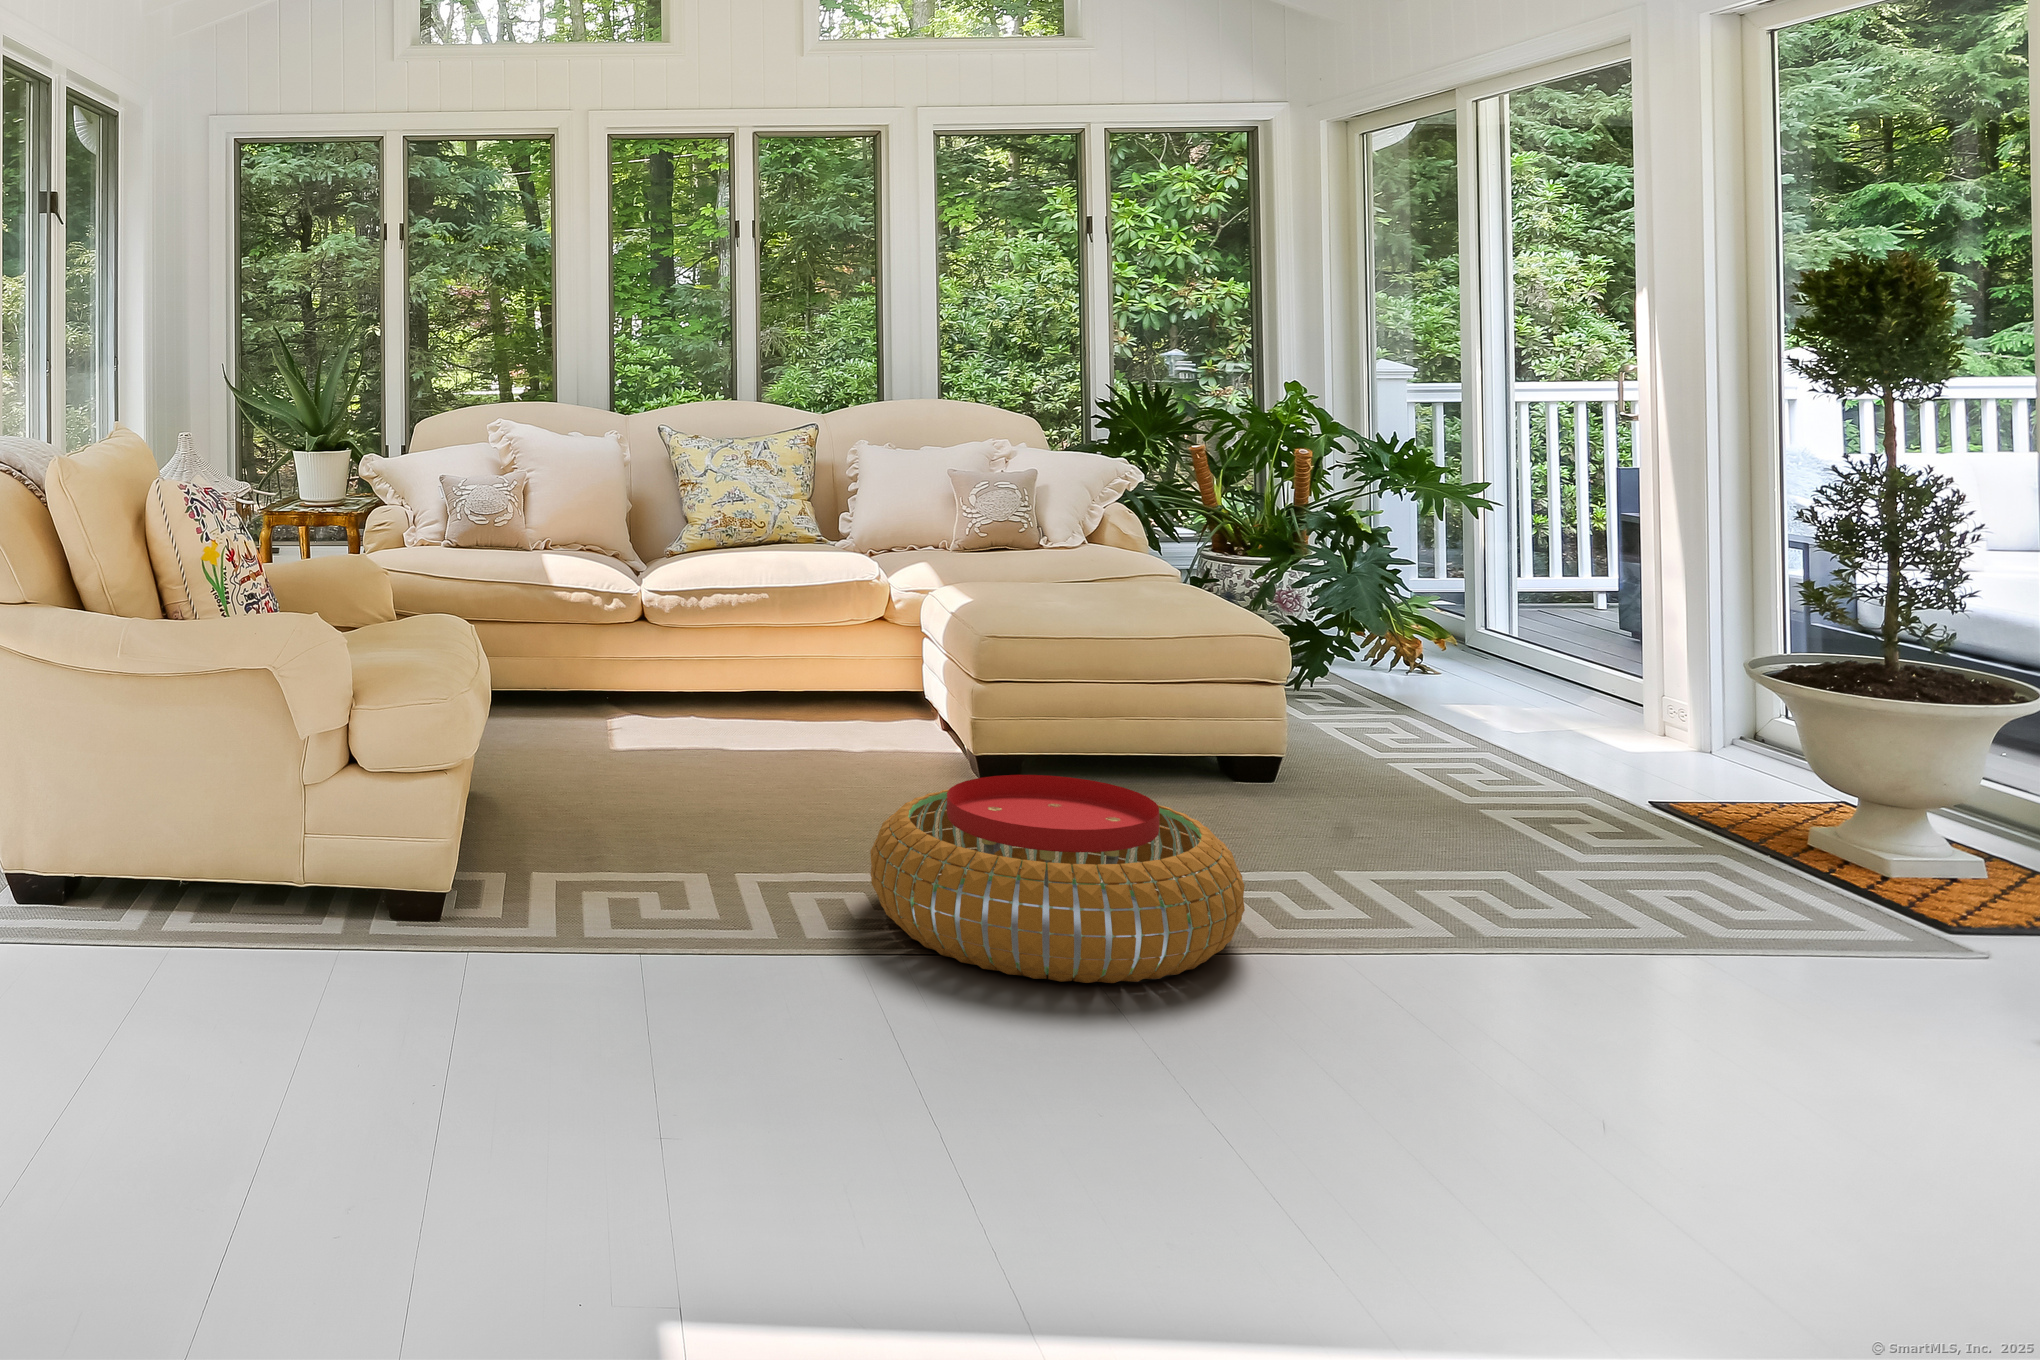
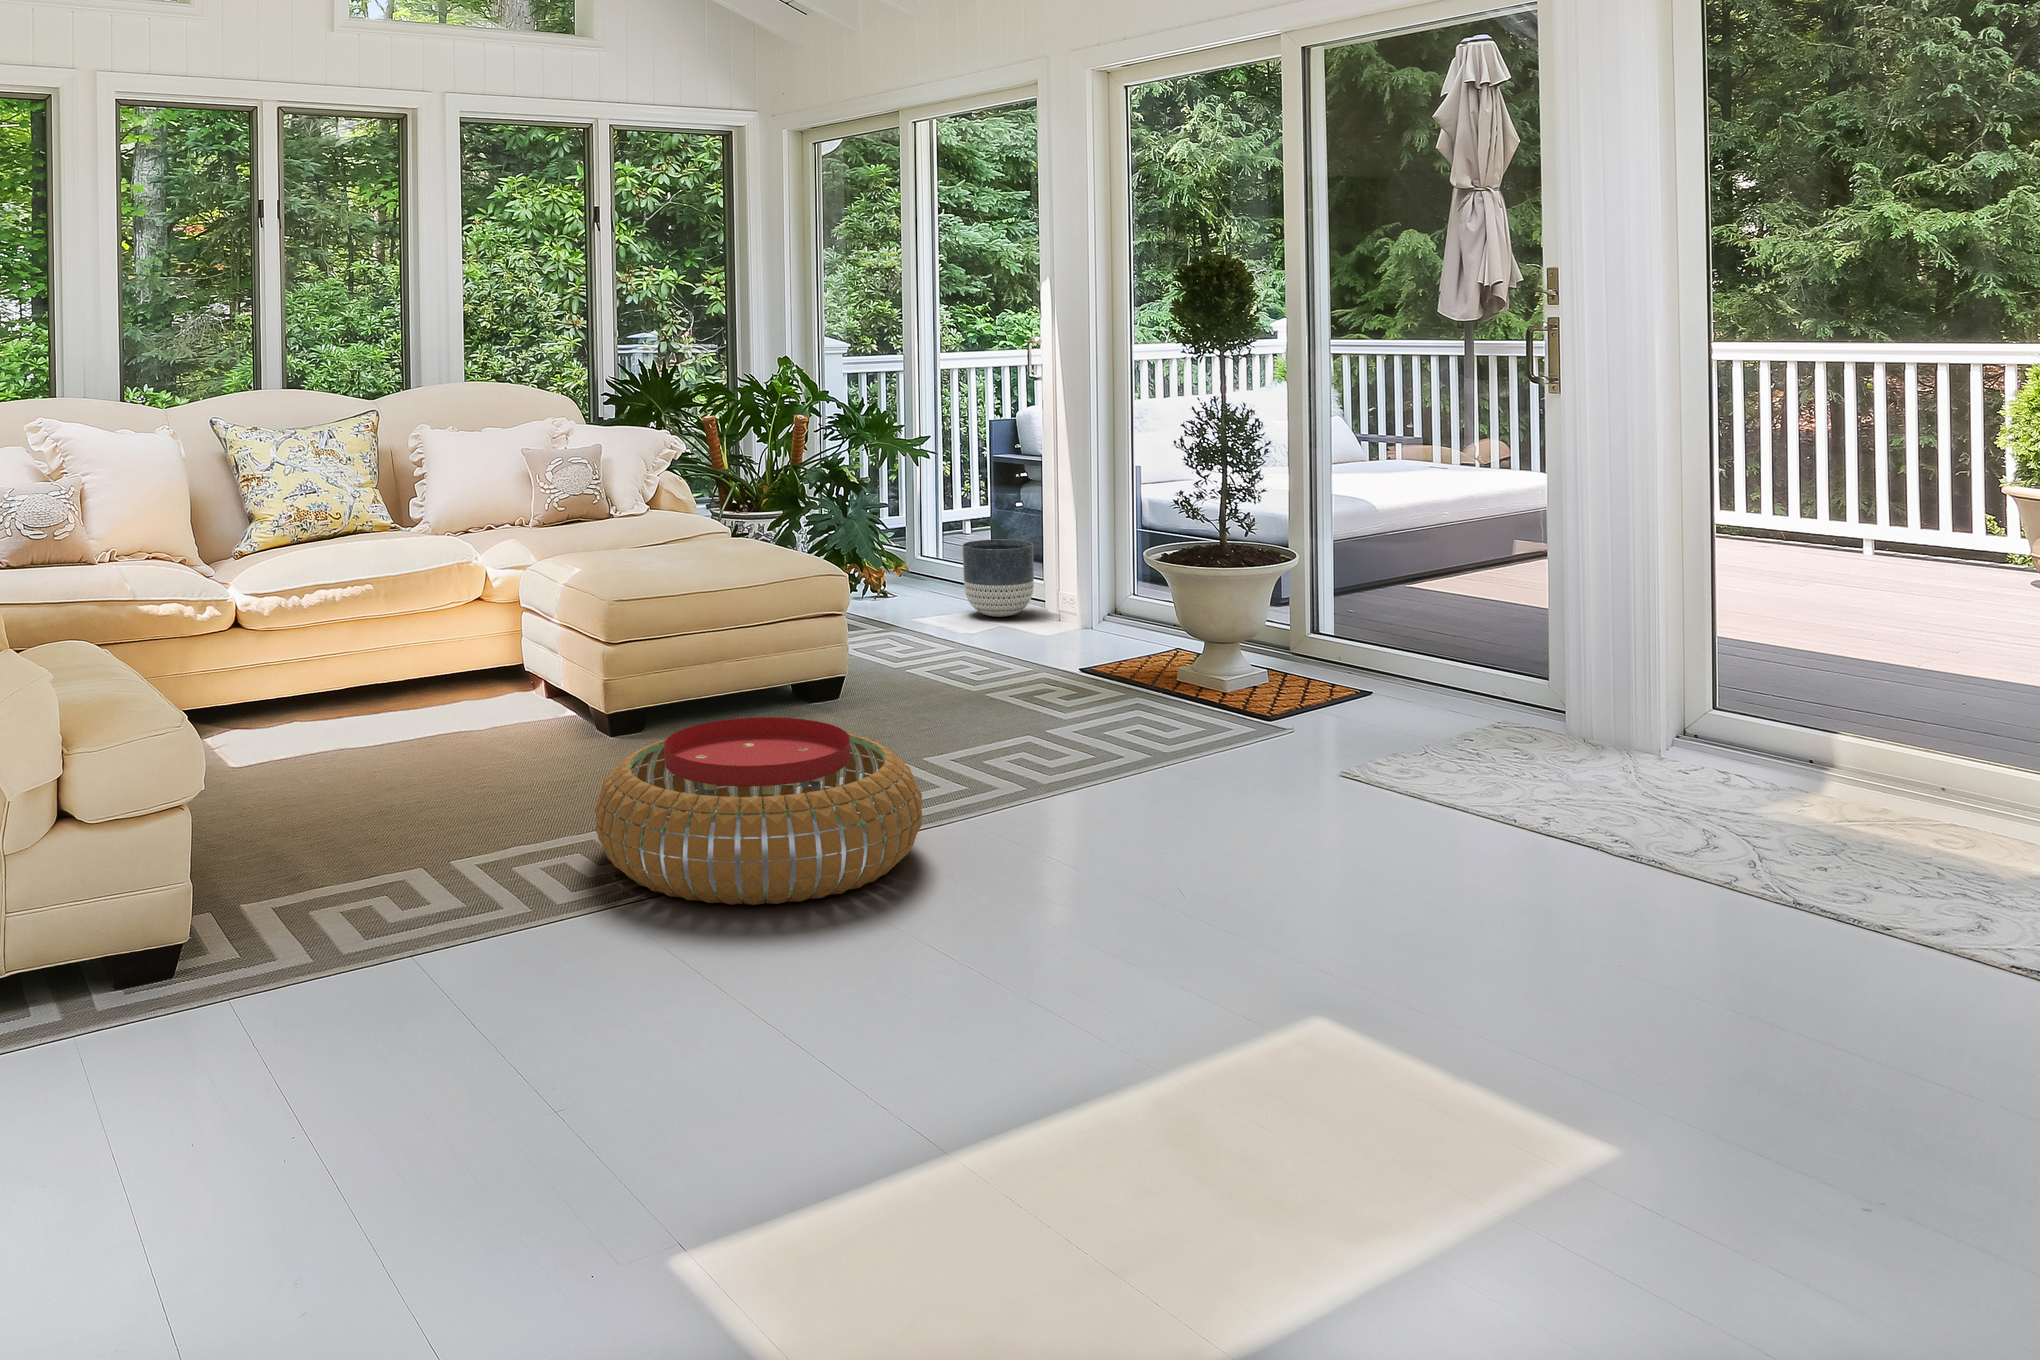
planter: none [1510,619,1611,716] -> present [963,539,1034,617]

